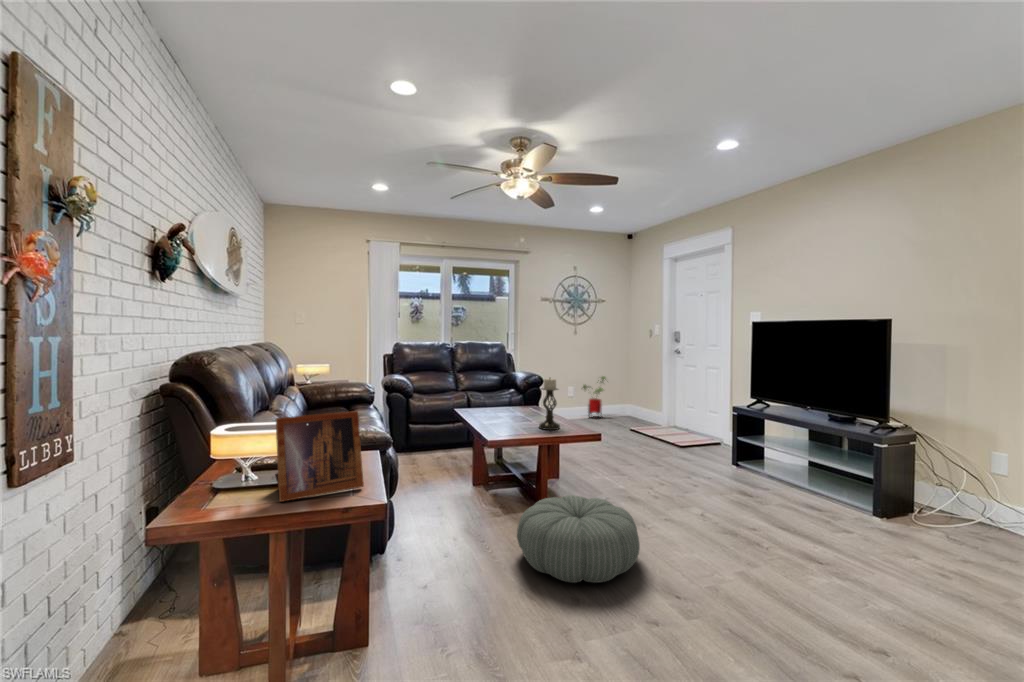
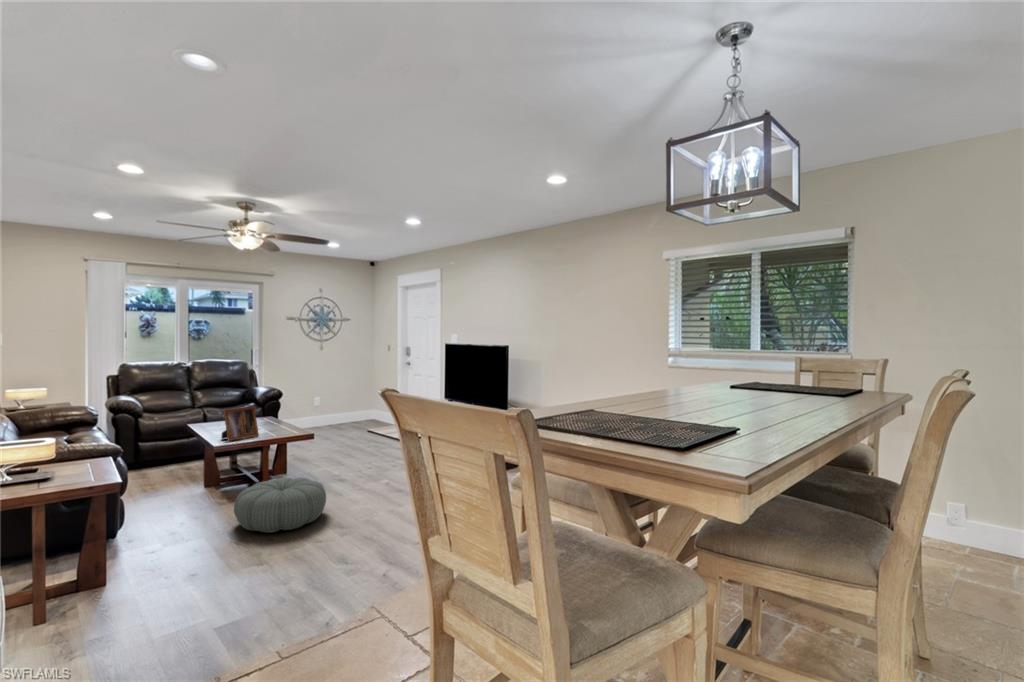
house plant: present [583,376,605,415] -> none [327,386,352,424]
candle holder: present [539,377,560,430] -> none [264,393,283,434]
picture frame: present [275,411,364,502] -> present [221,406,259,441]

